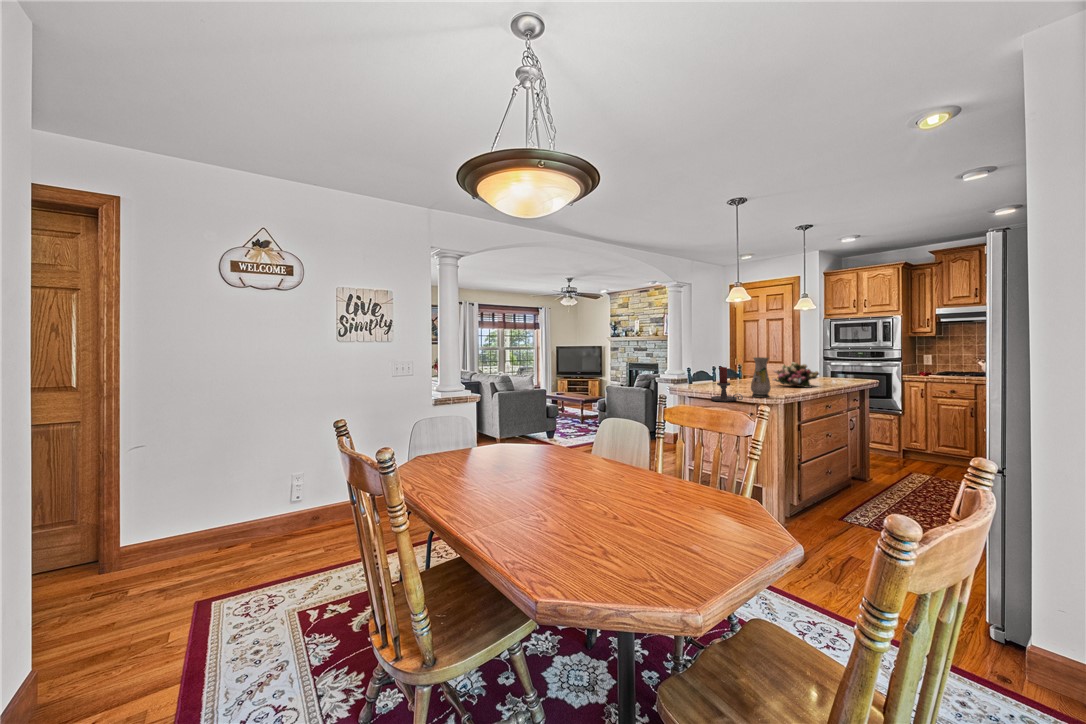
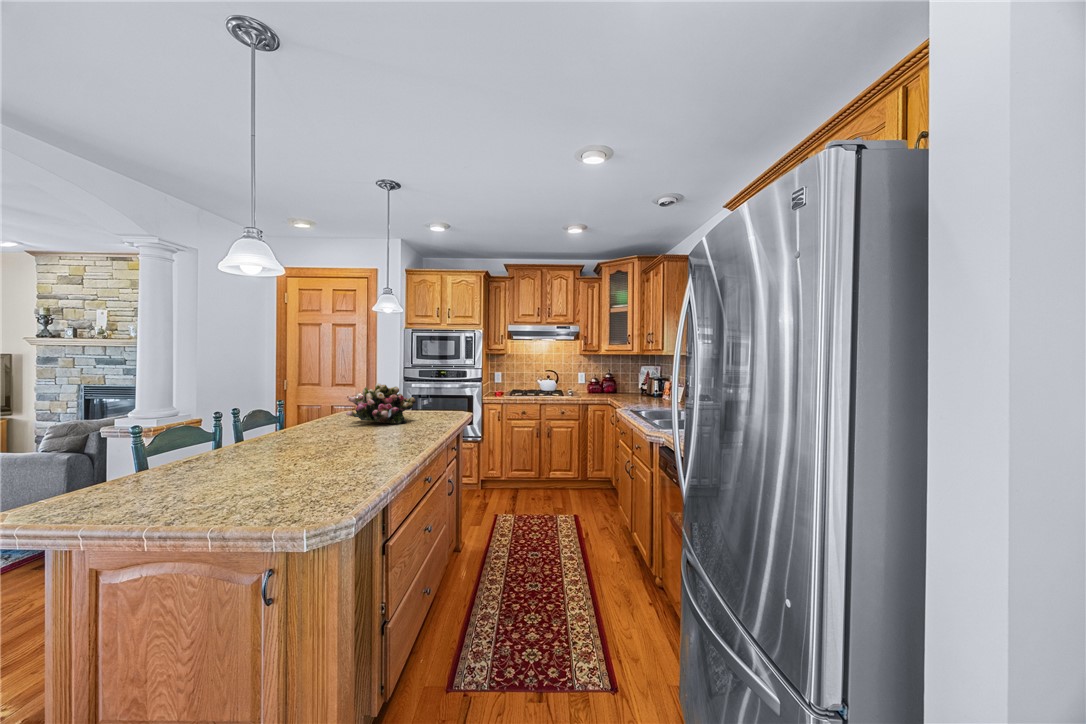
vase: present [751,357,771,397] -> none [310,376,350,458]
candle holder: present [711,367,743,402] -> none [206,398,291,487]

